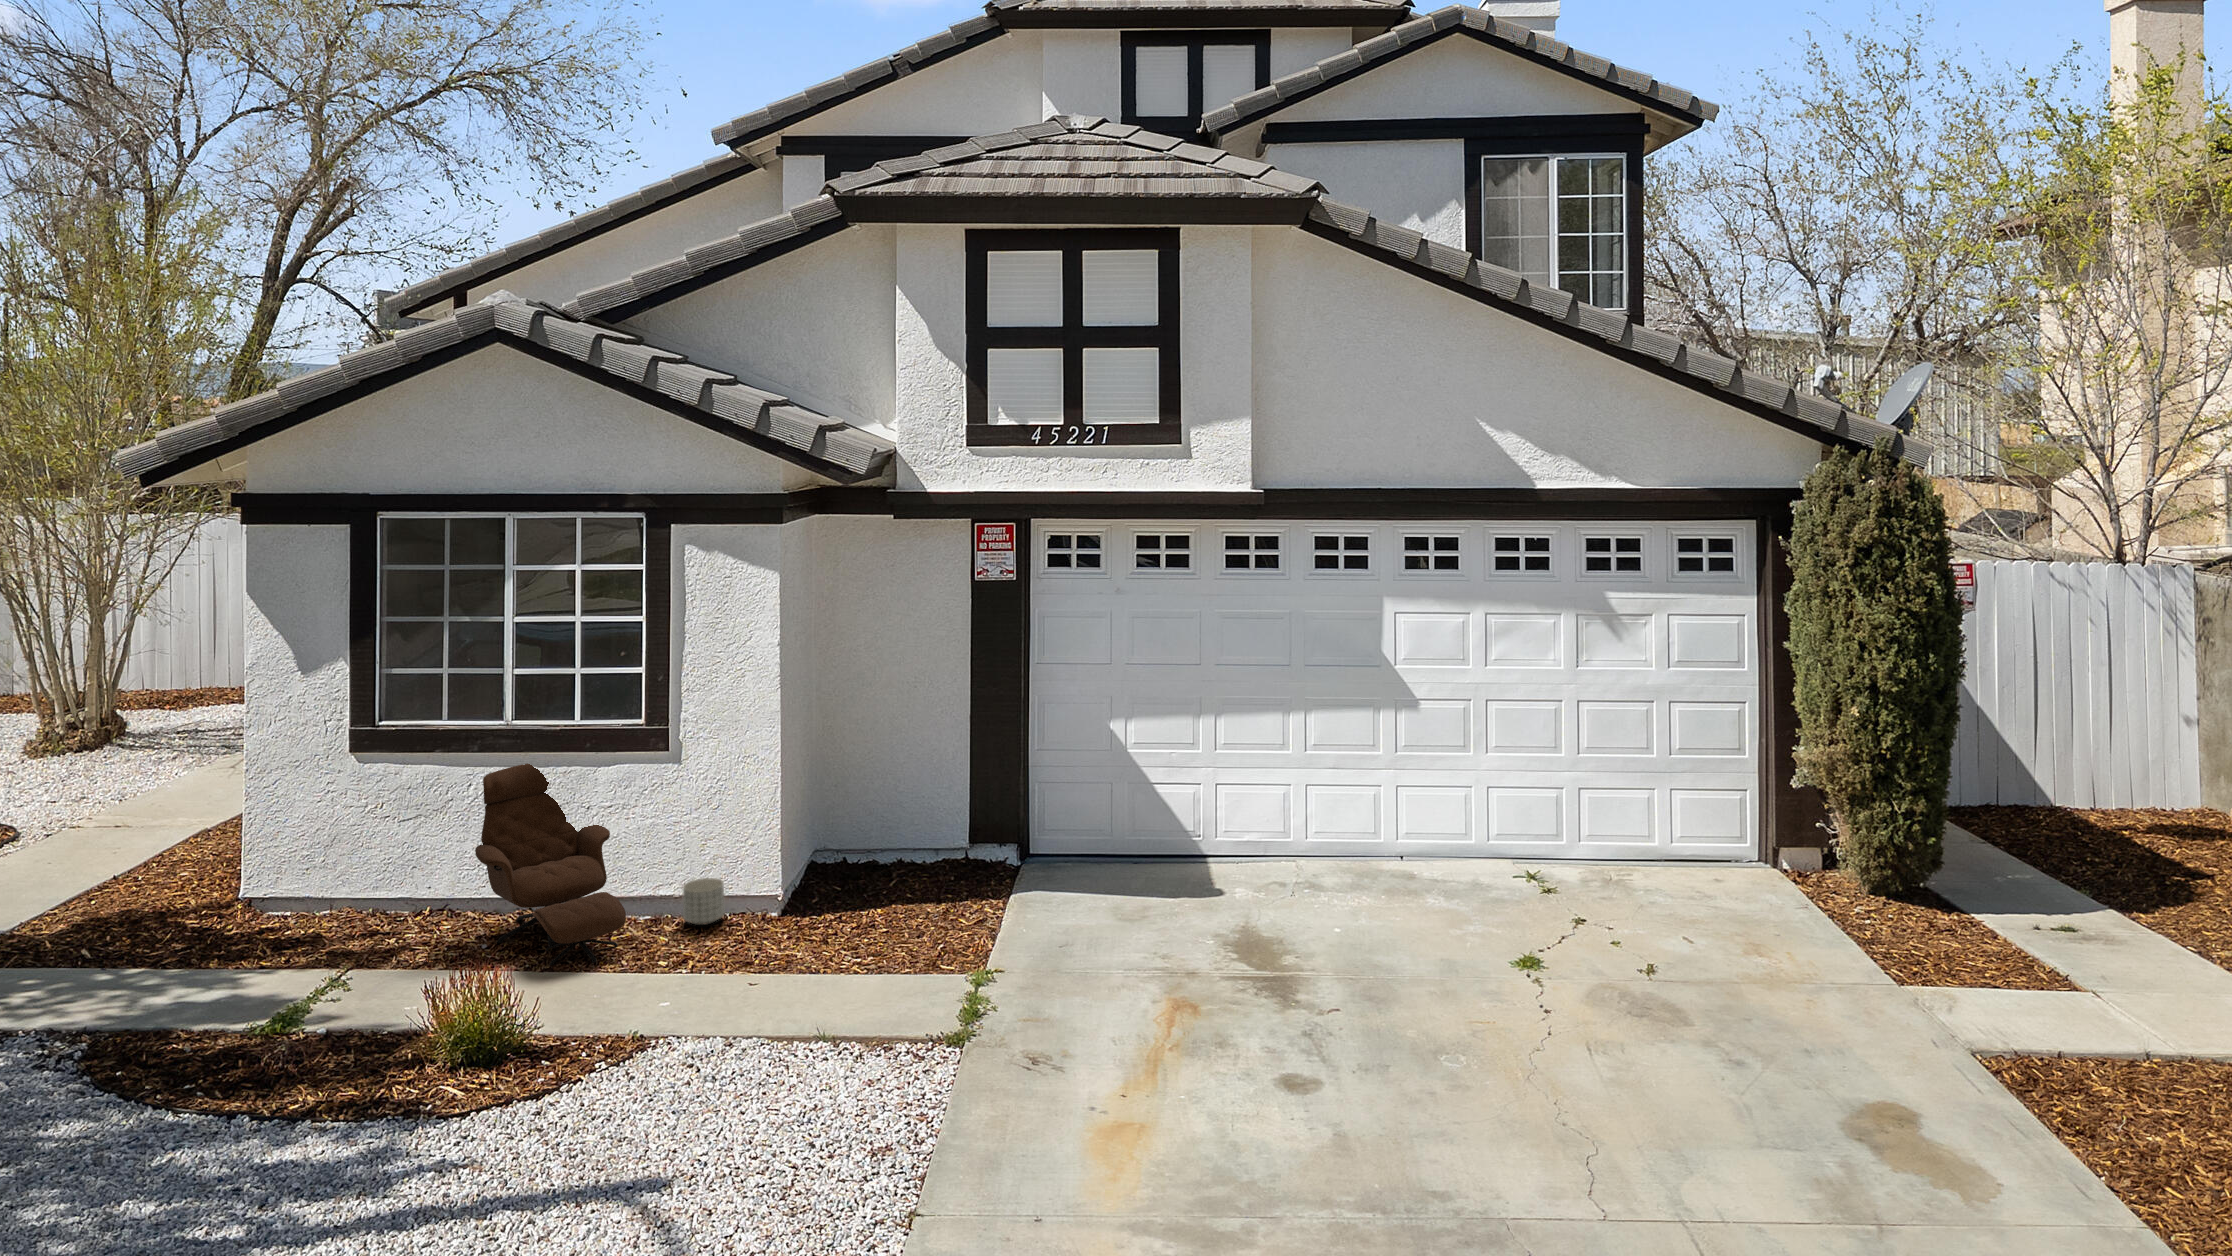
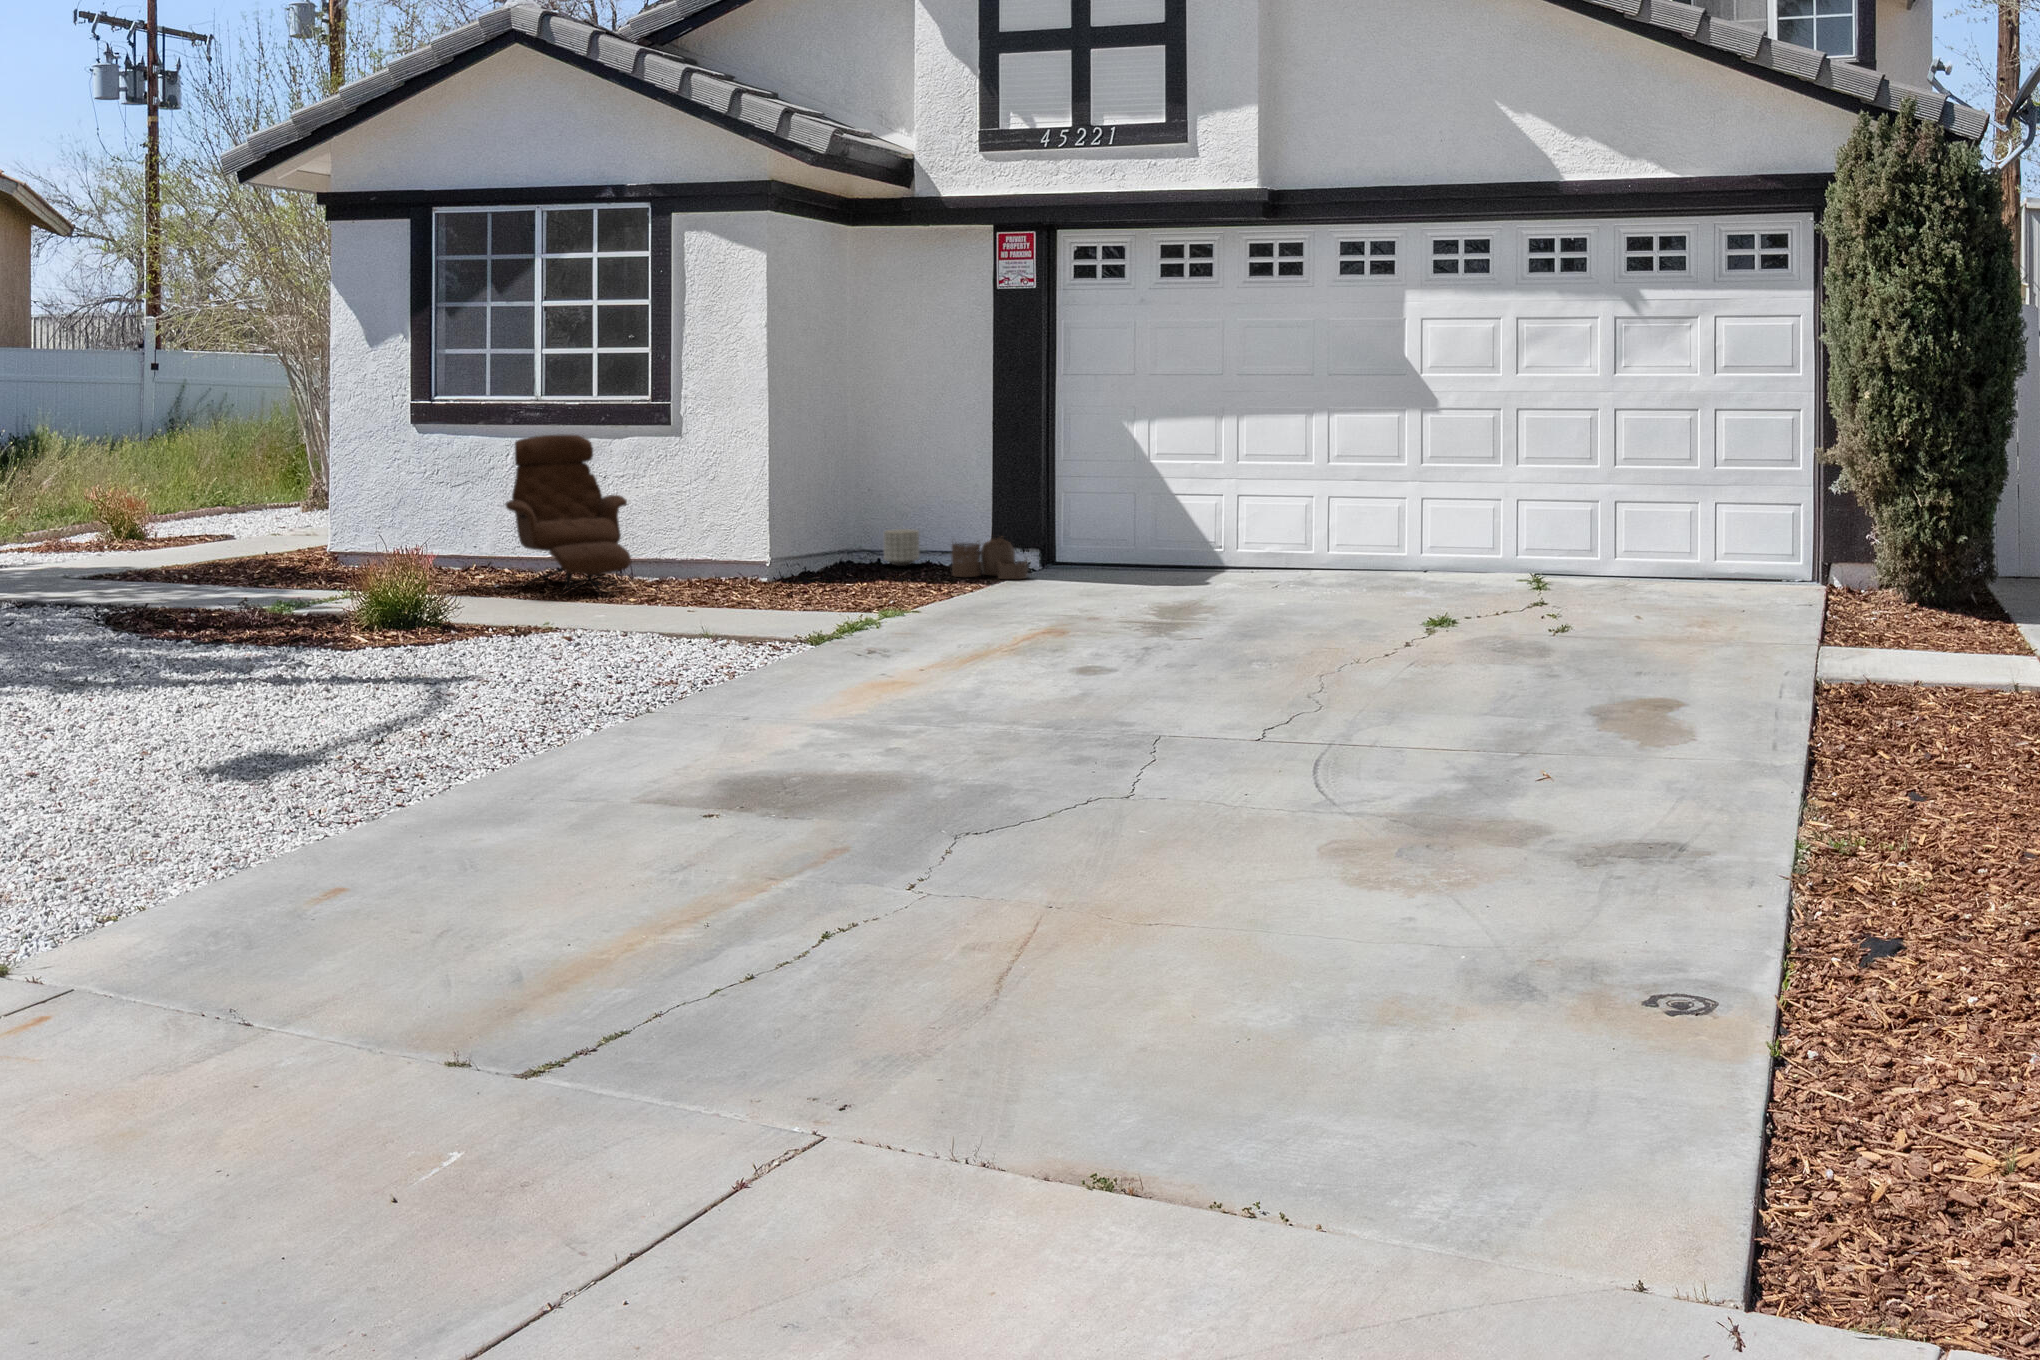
woven basket: none [951,828,1031,888] -> present [952,535,1028,579]
planter: present [683,878,724,925] -> present [884,529,919,566]

